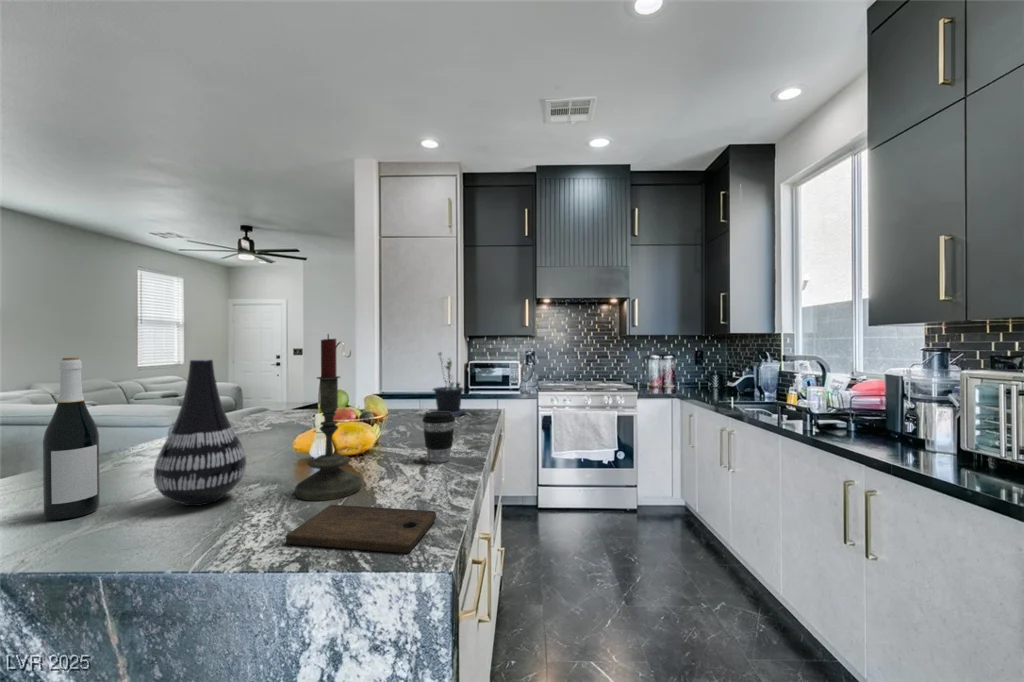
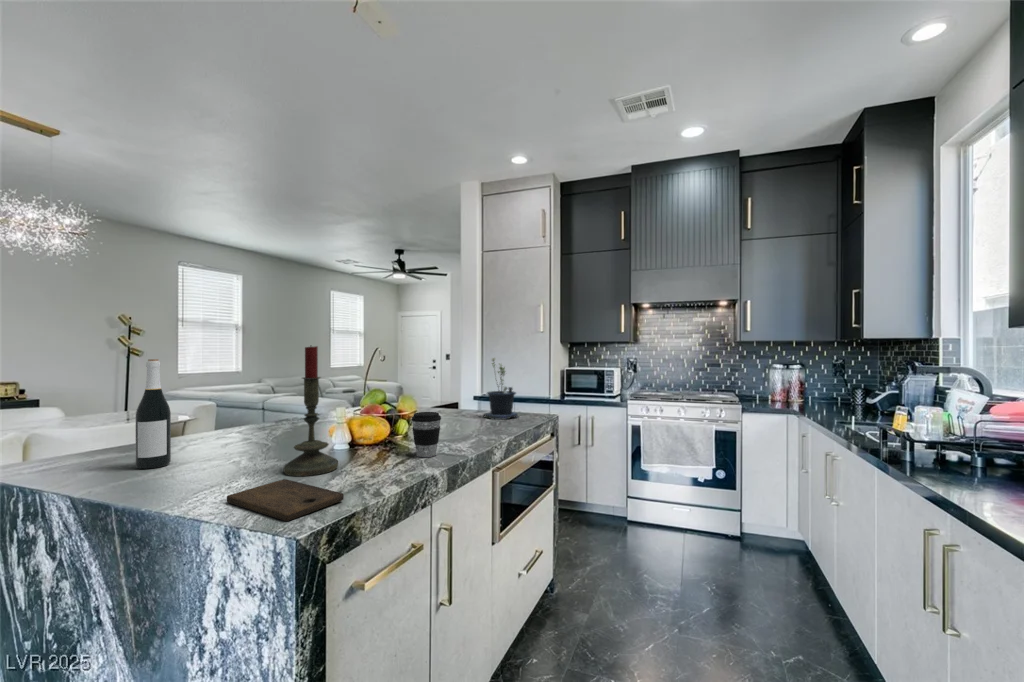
vase: present [154,359,247,506] -> none [193,362,260,470]

